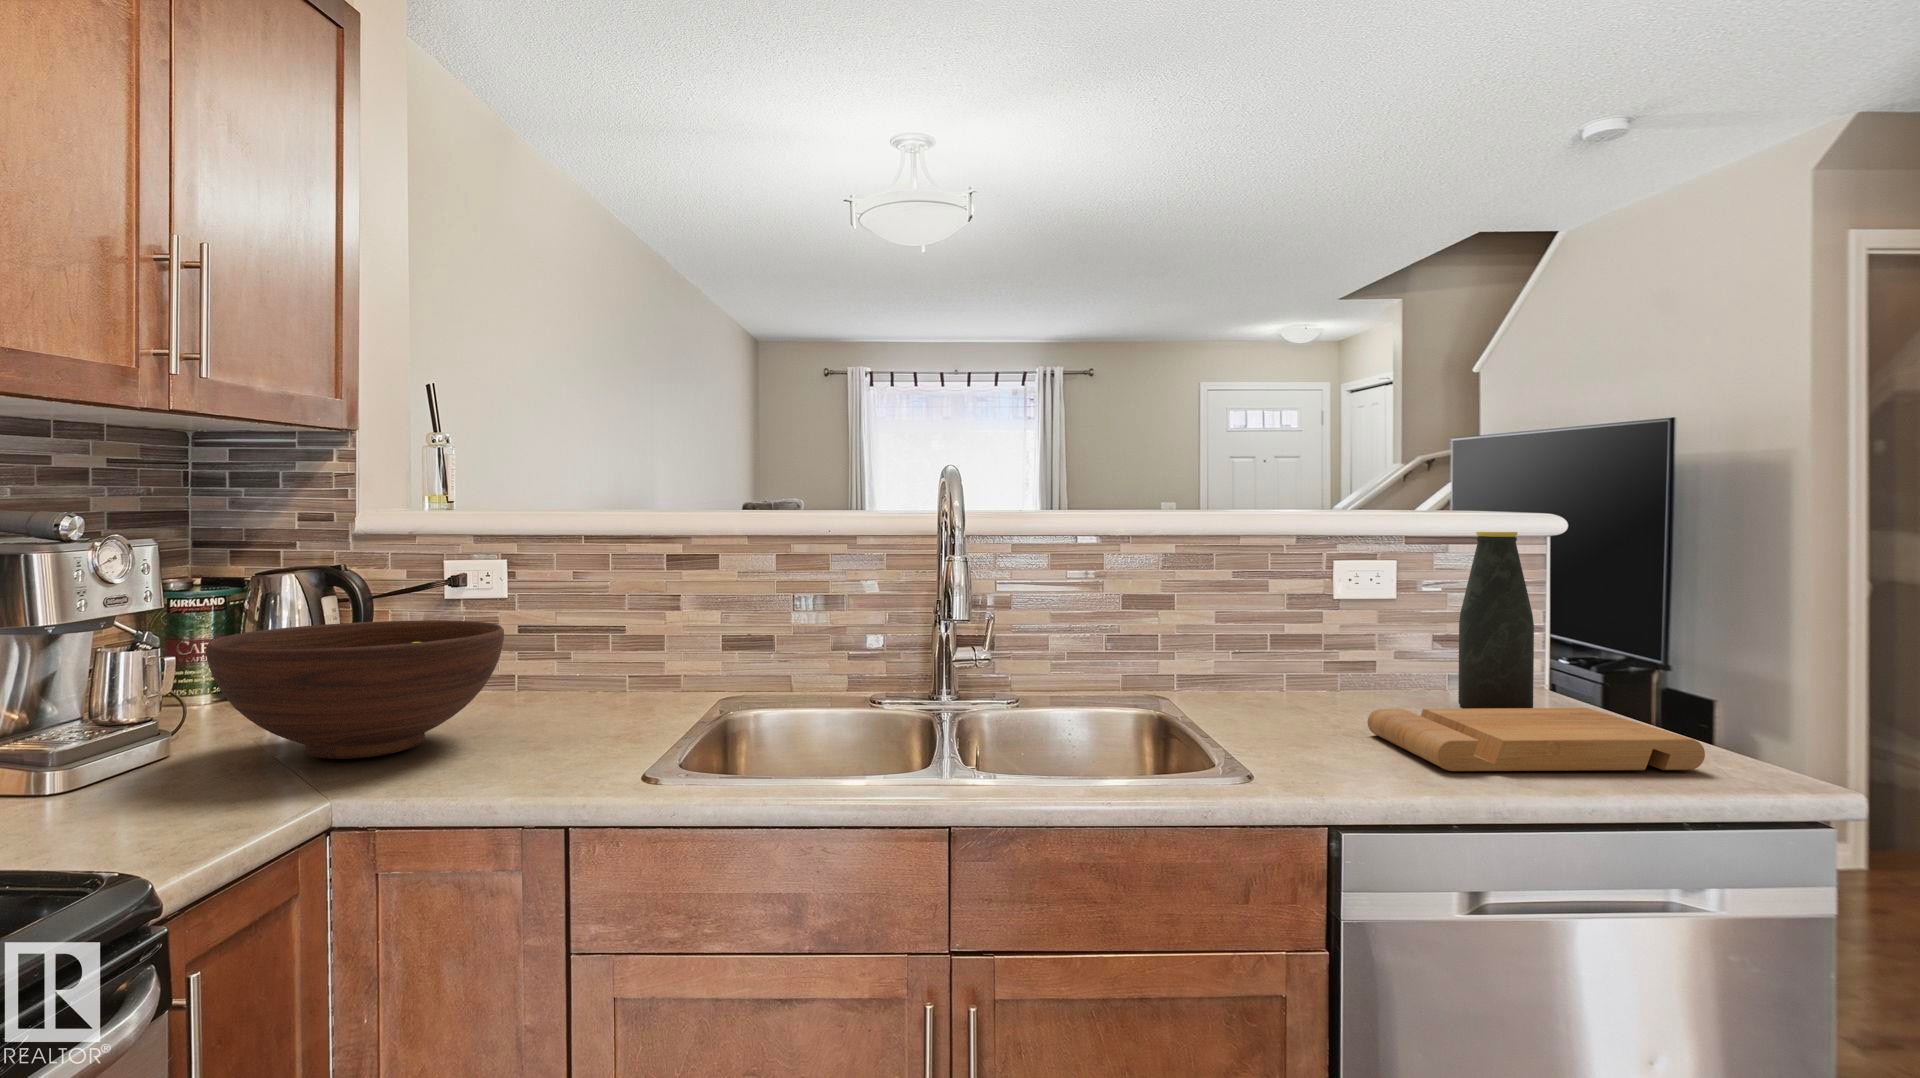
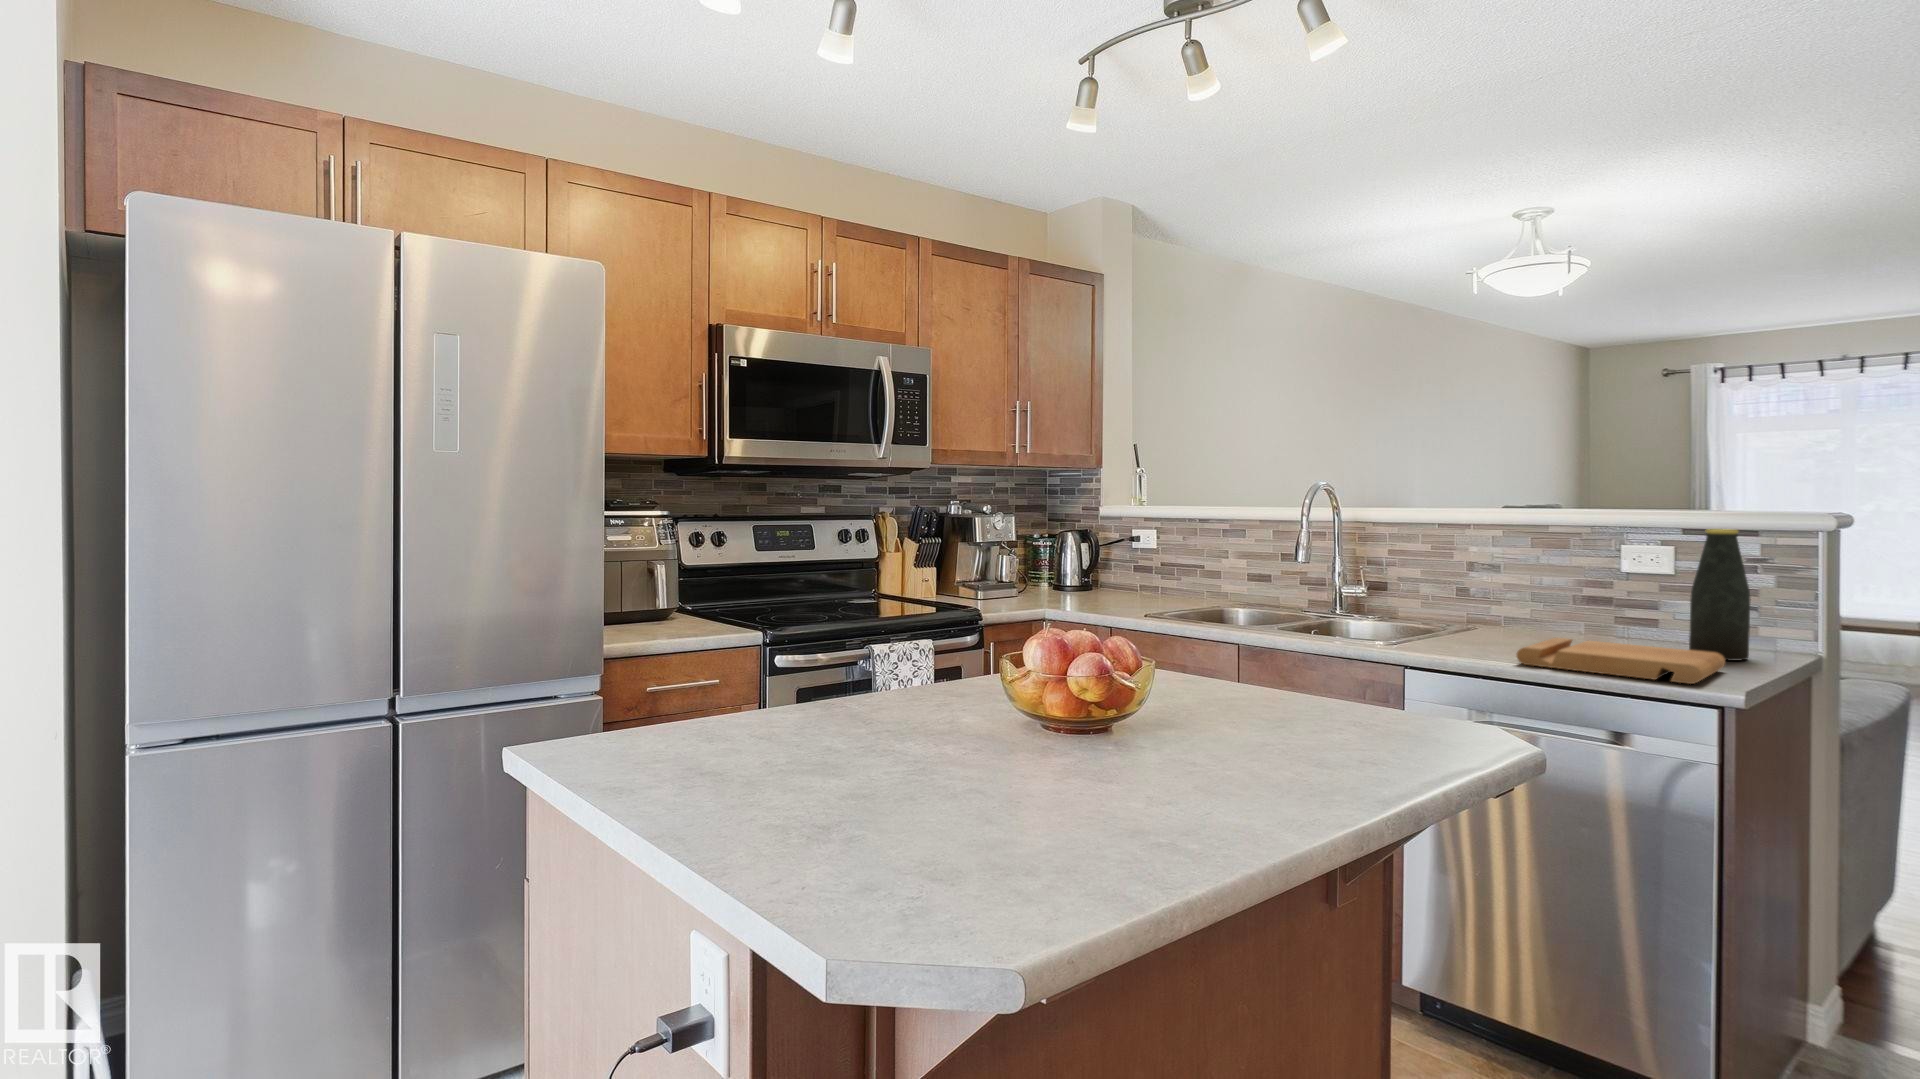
fruit bowl: present [206,620,504,759] -> none [1030,556,1131,607]

